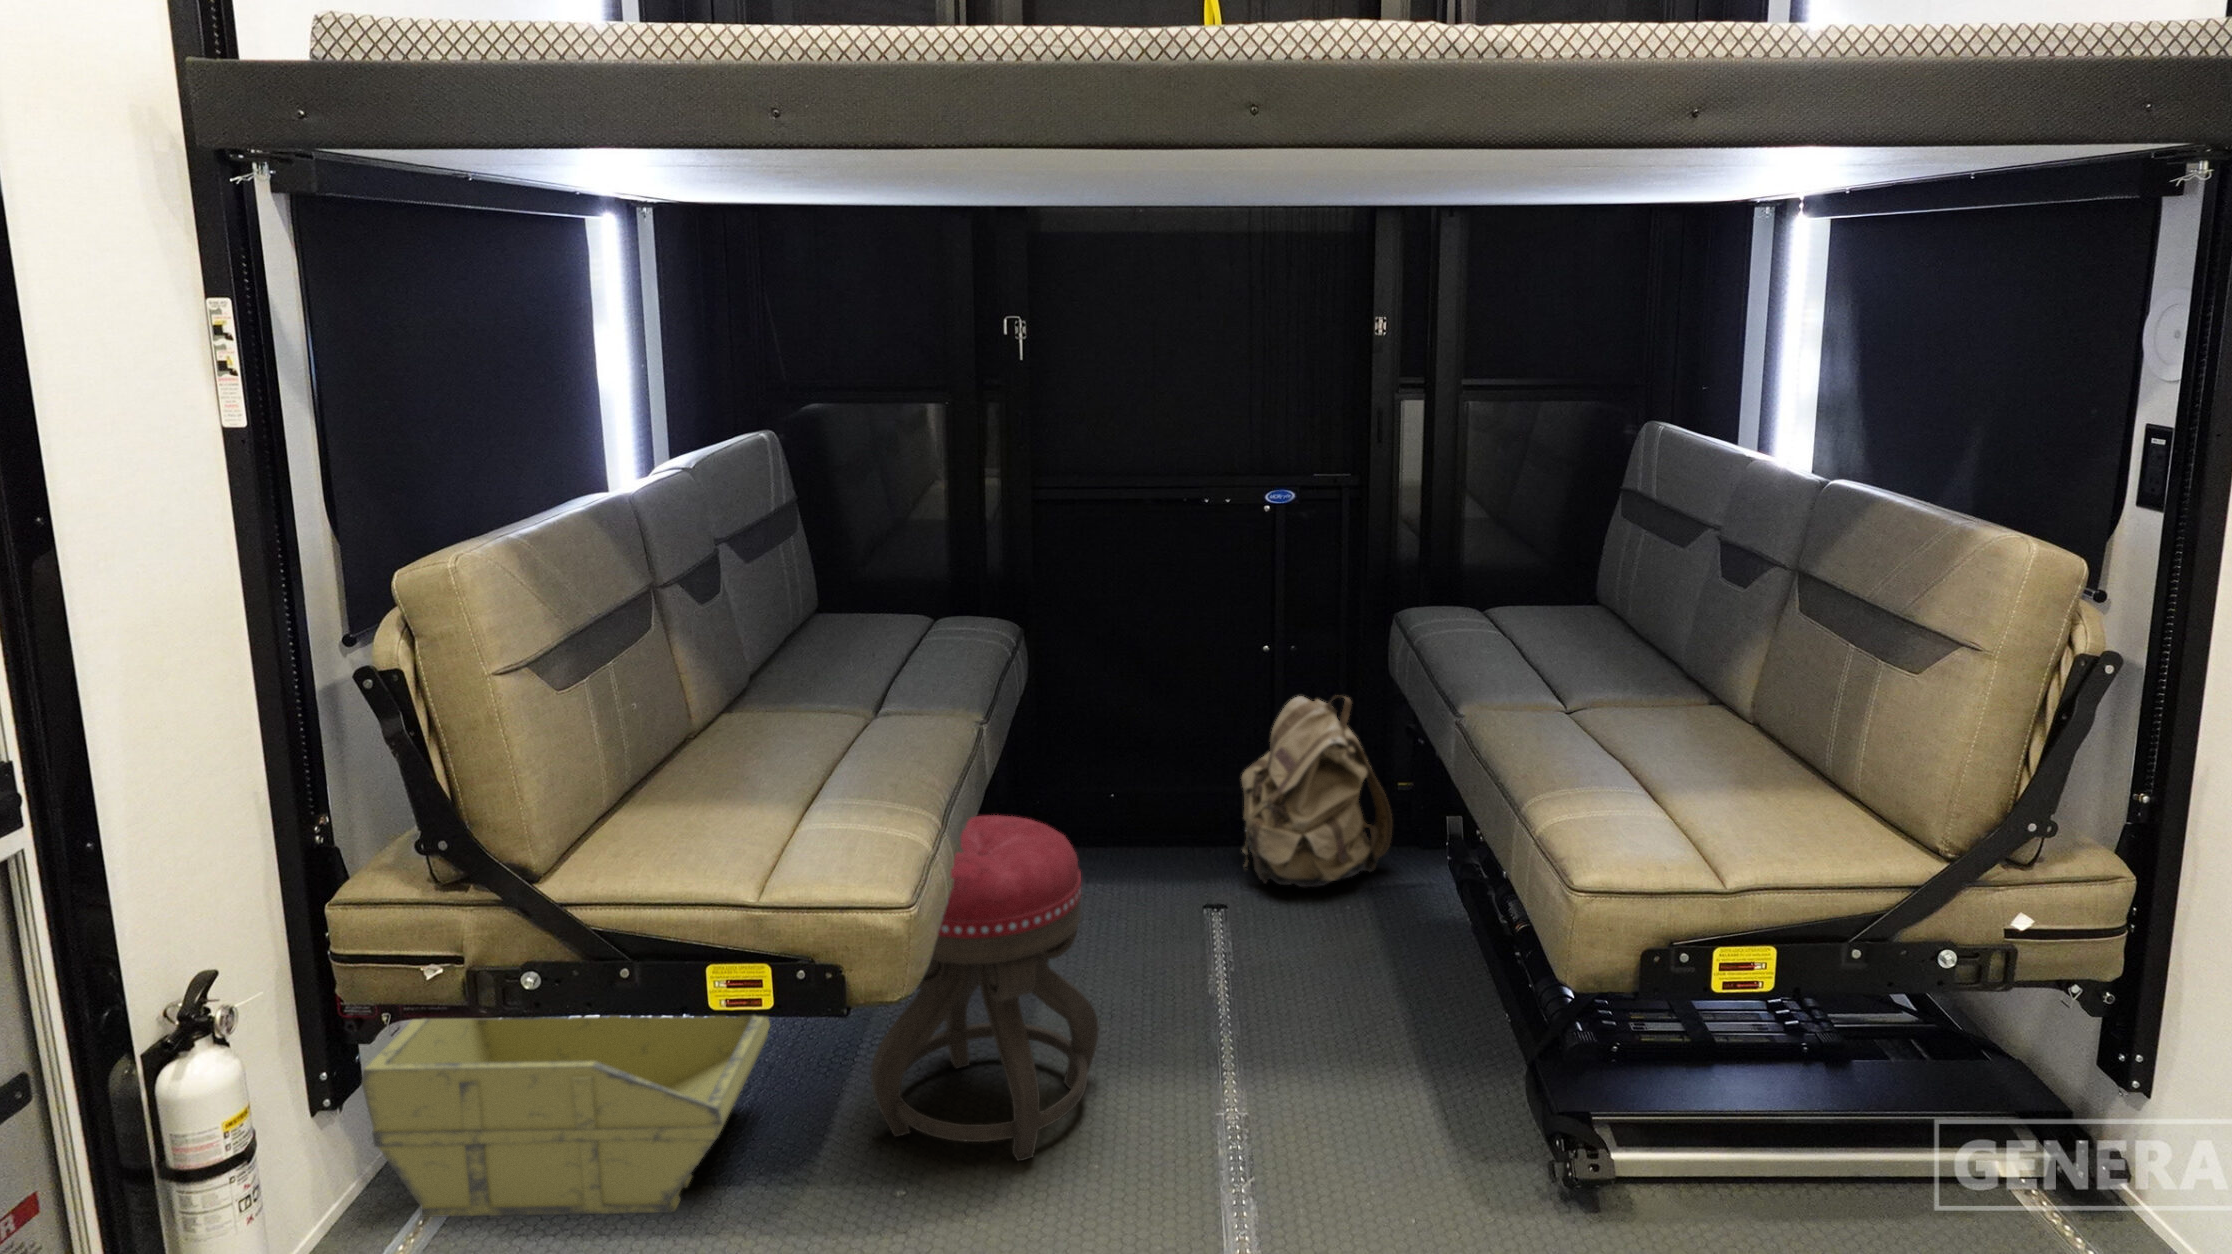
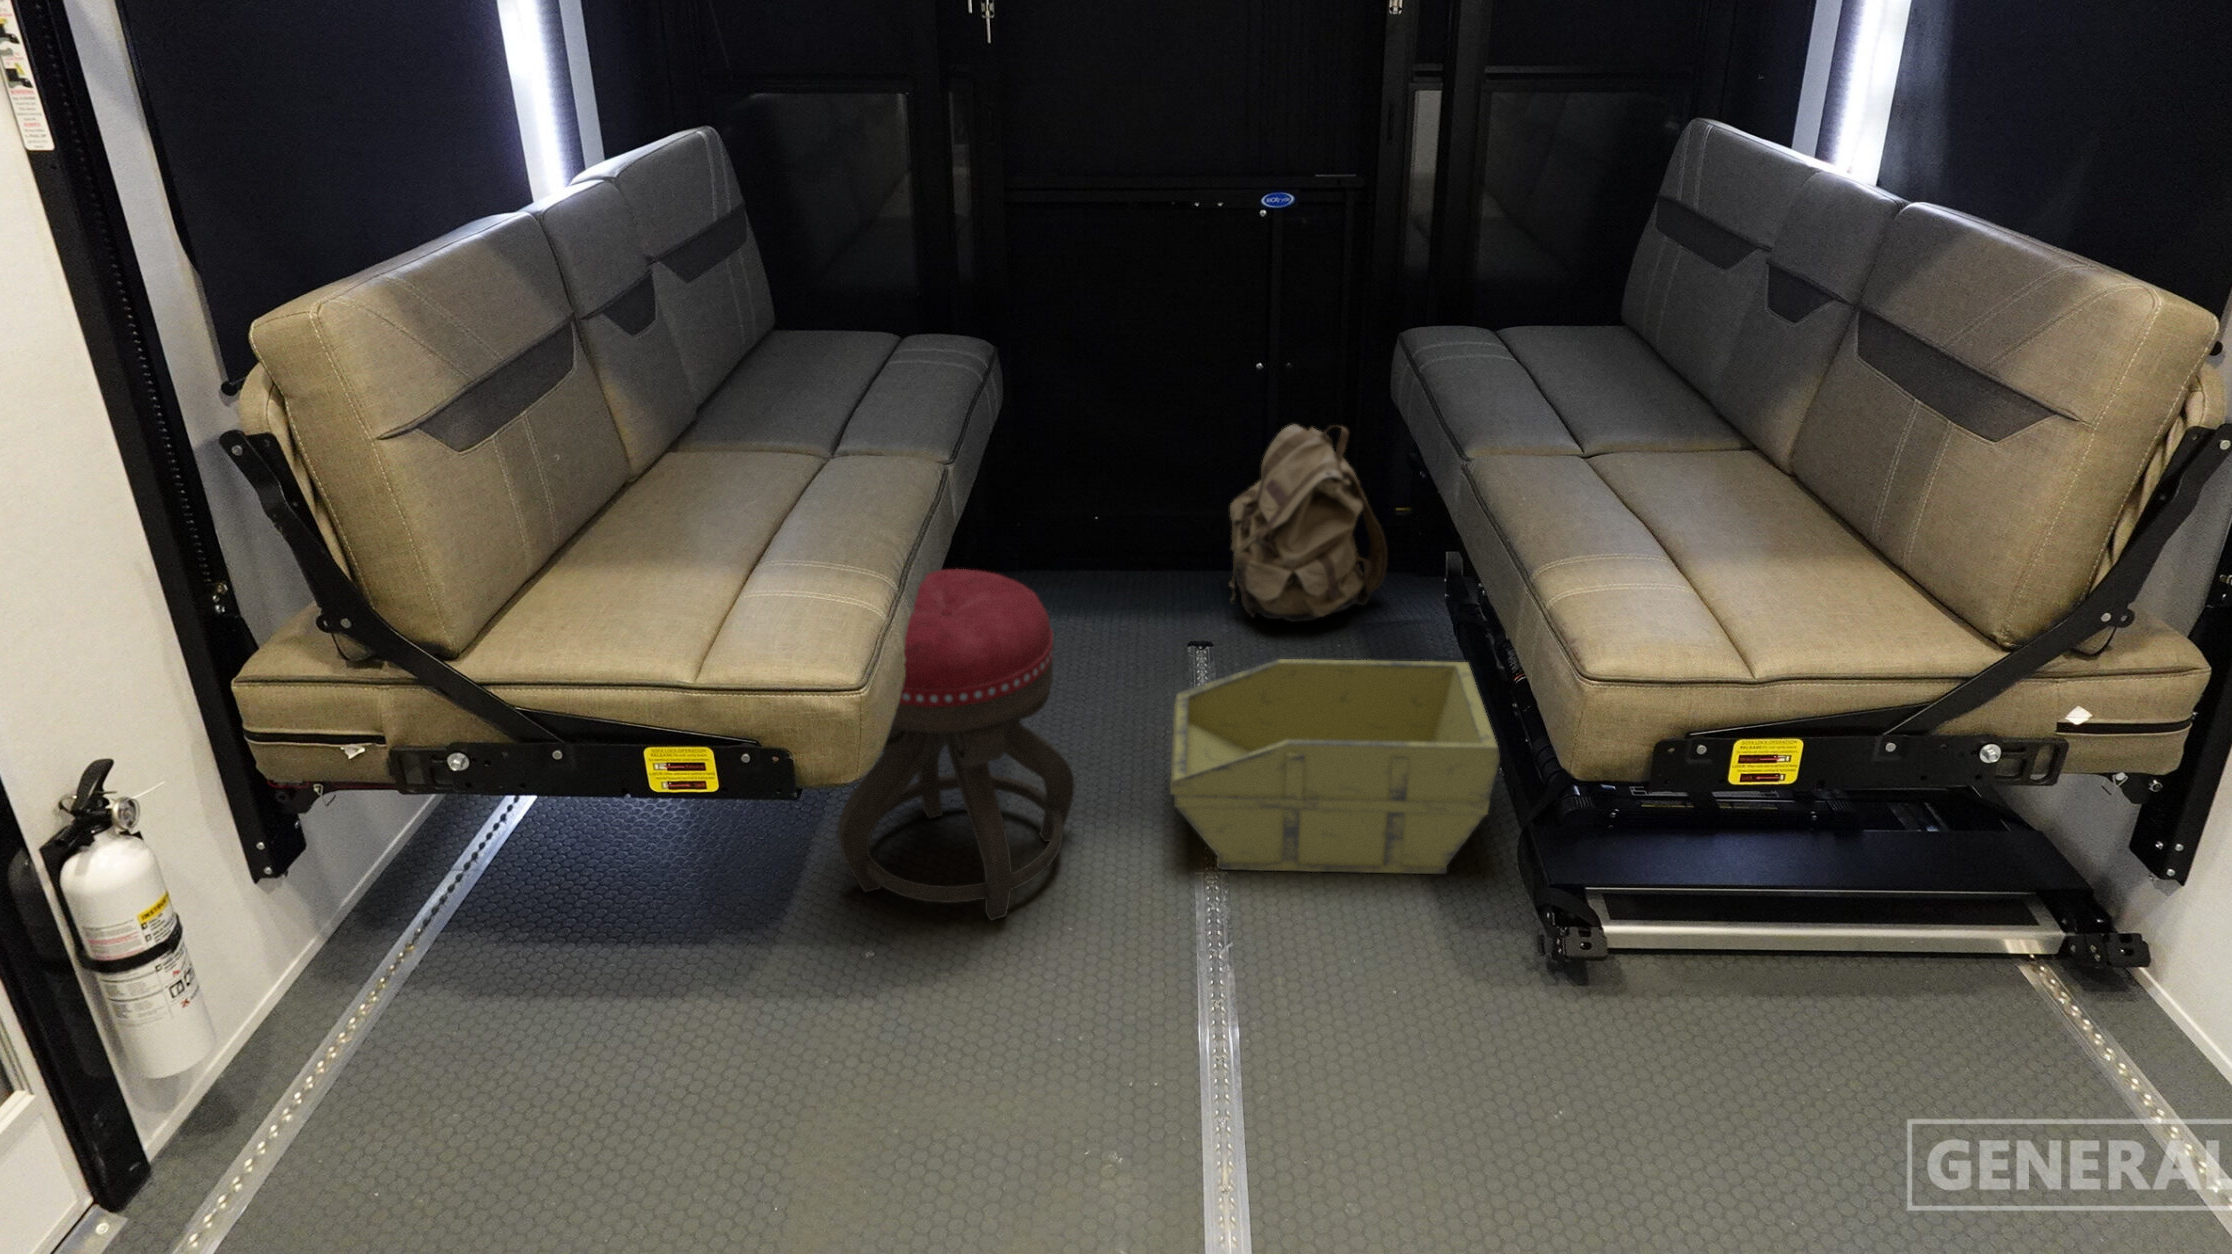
storage bin: present [362,1016,770,1217] -> present [1170,659,1500,874]

